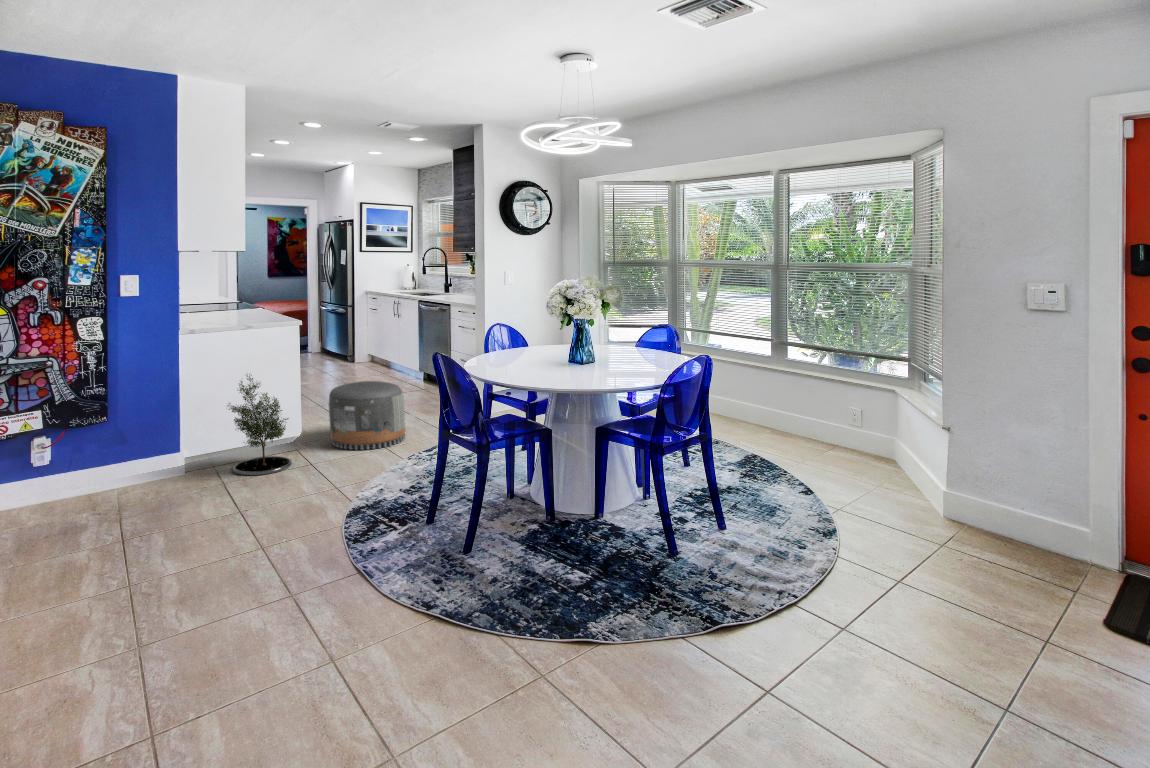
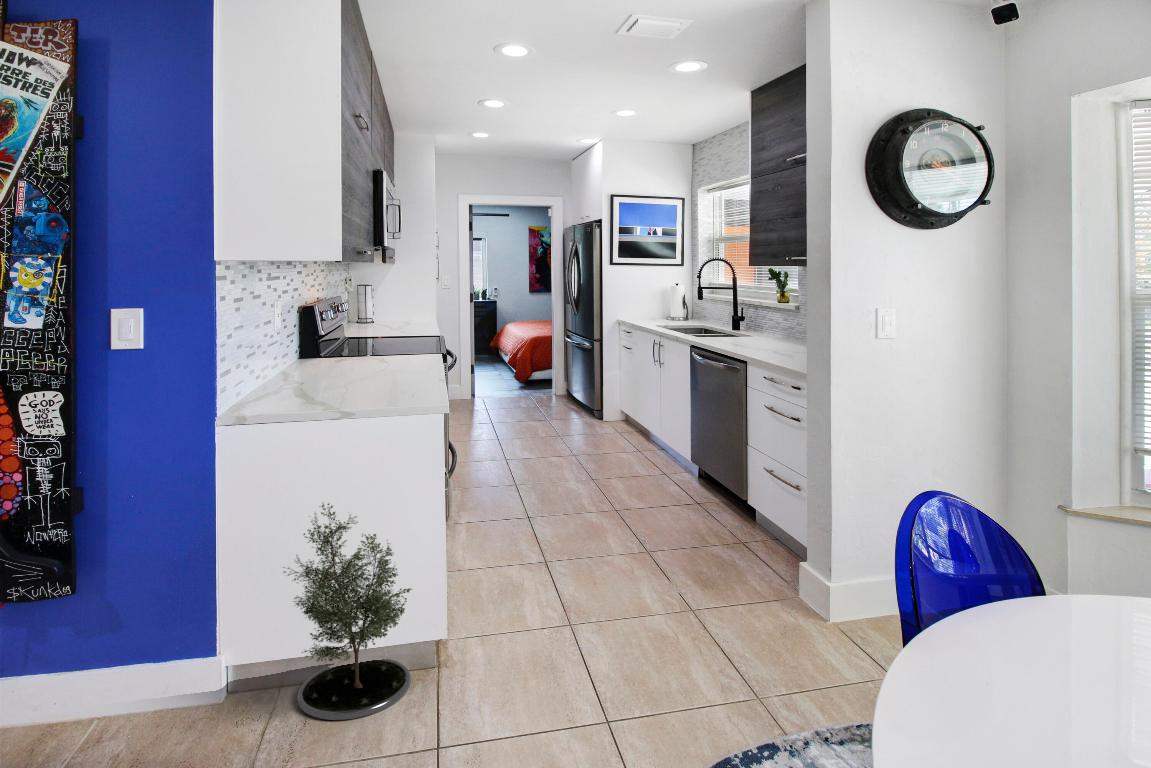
pouf: present [329,381,405,450] -> none [499,504,646,662]

